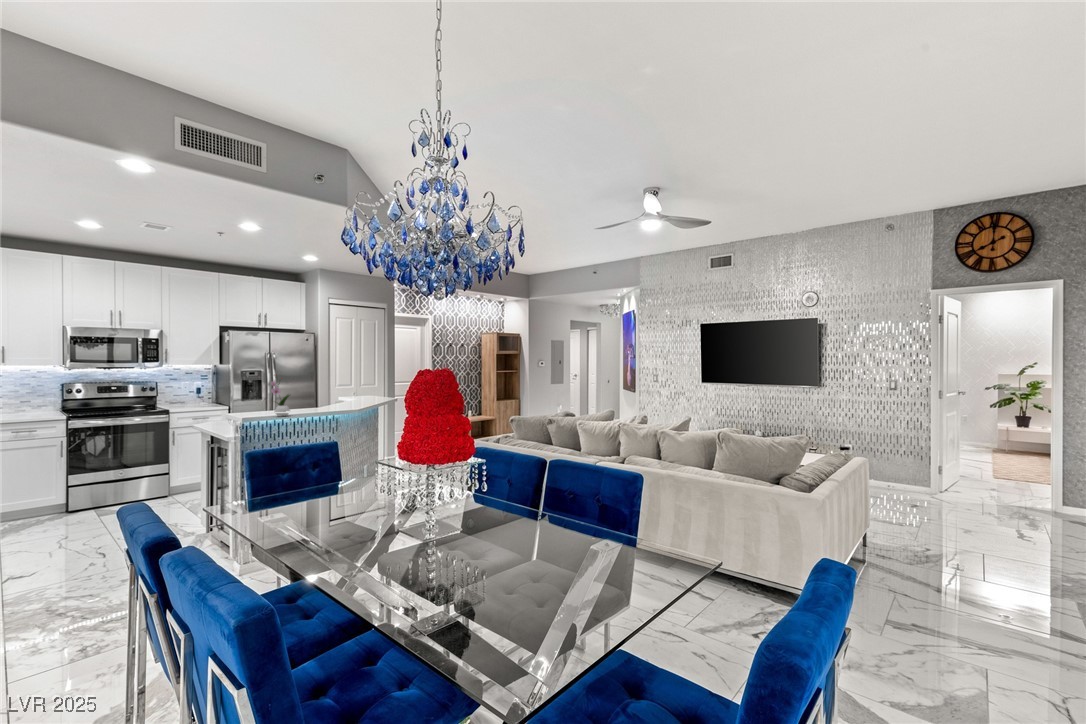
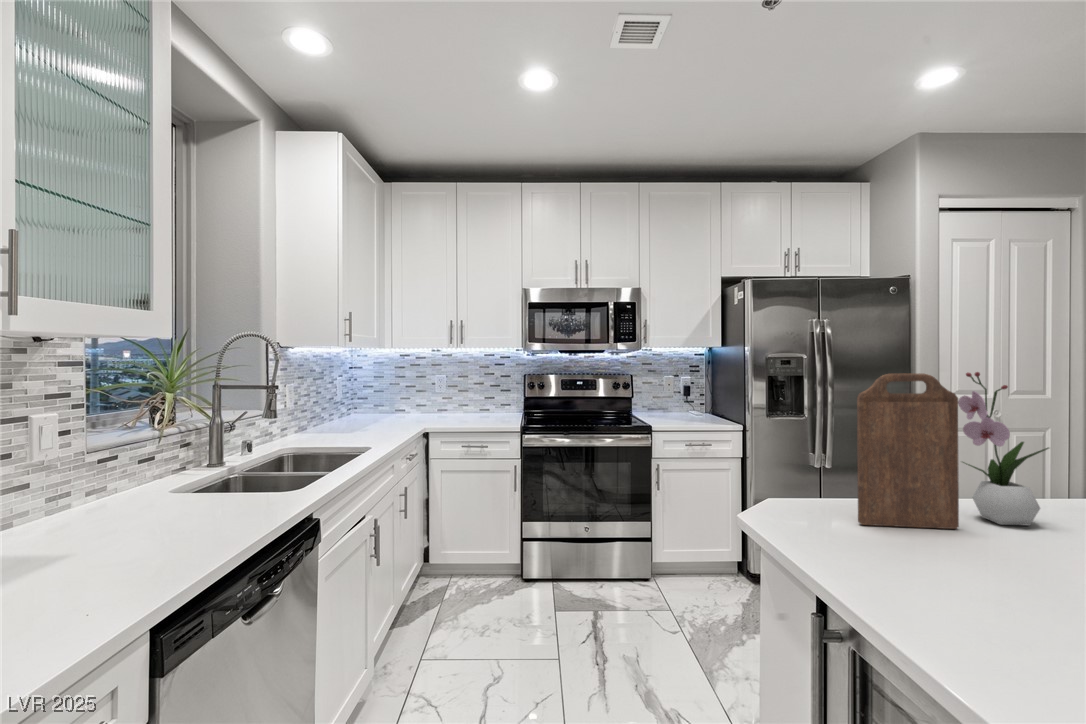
cutting board: none [234,375,265,420] -> present [857,373,959,529]

